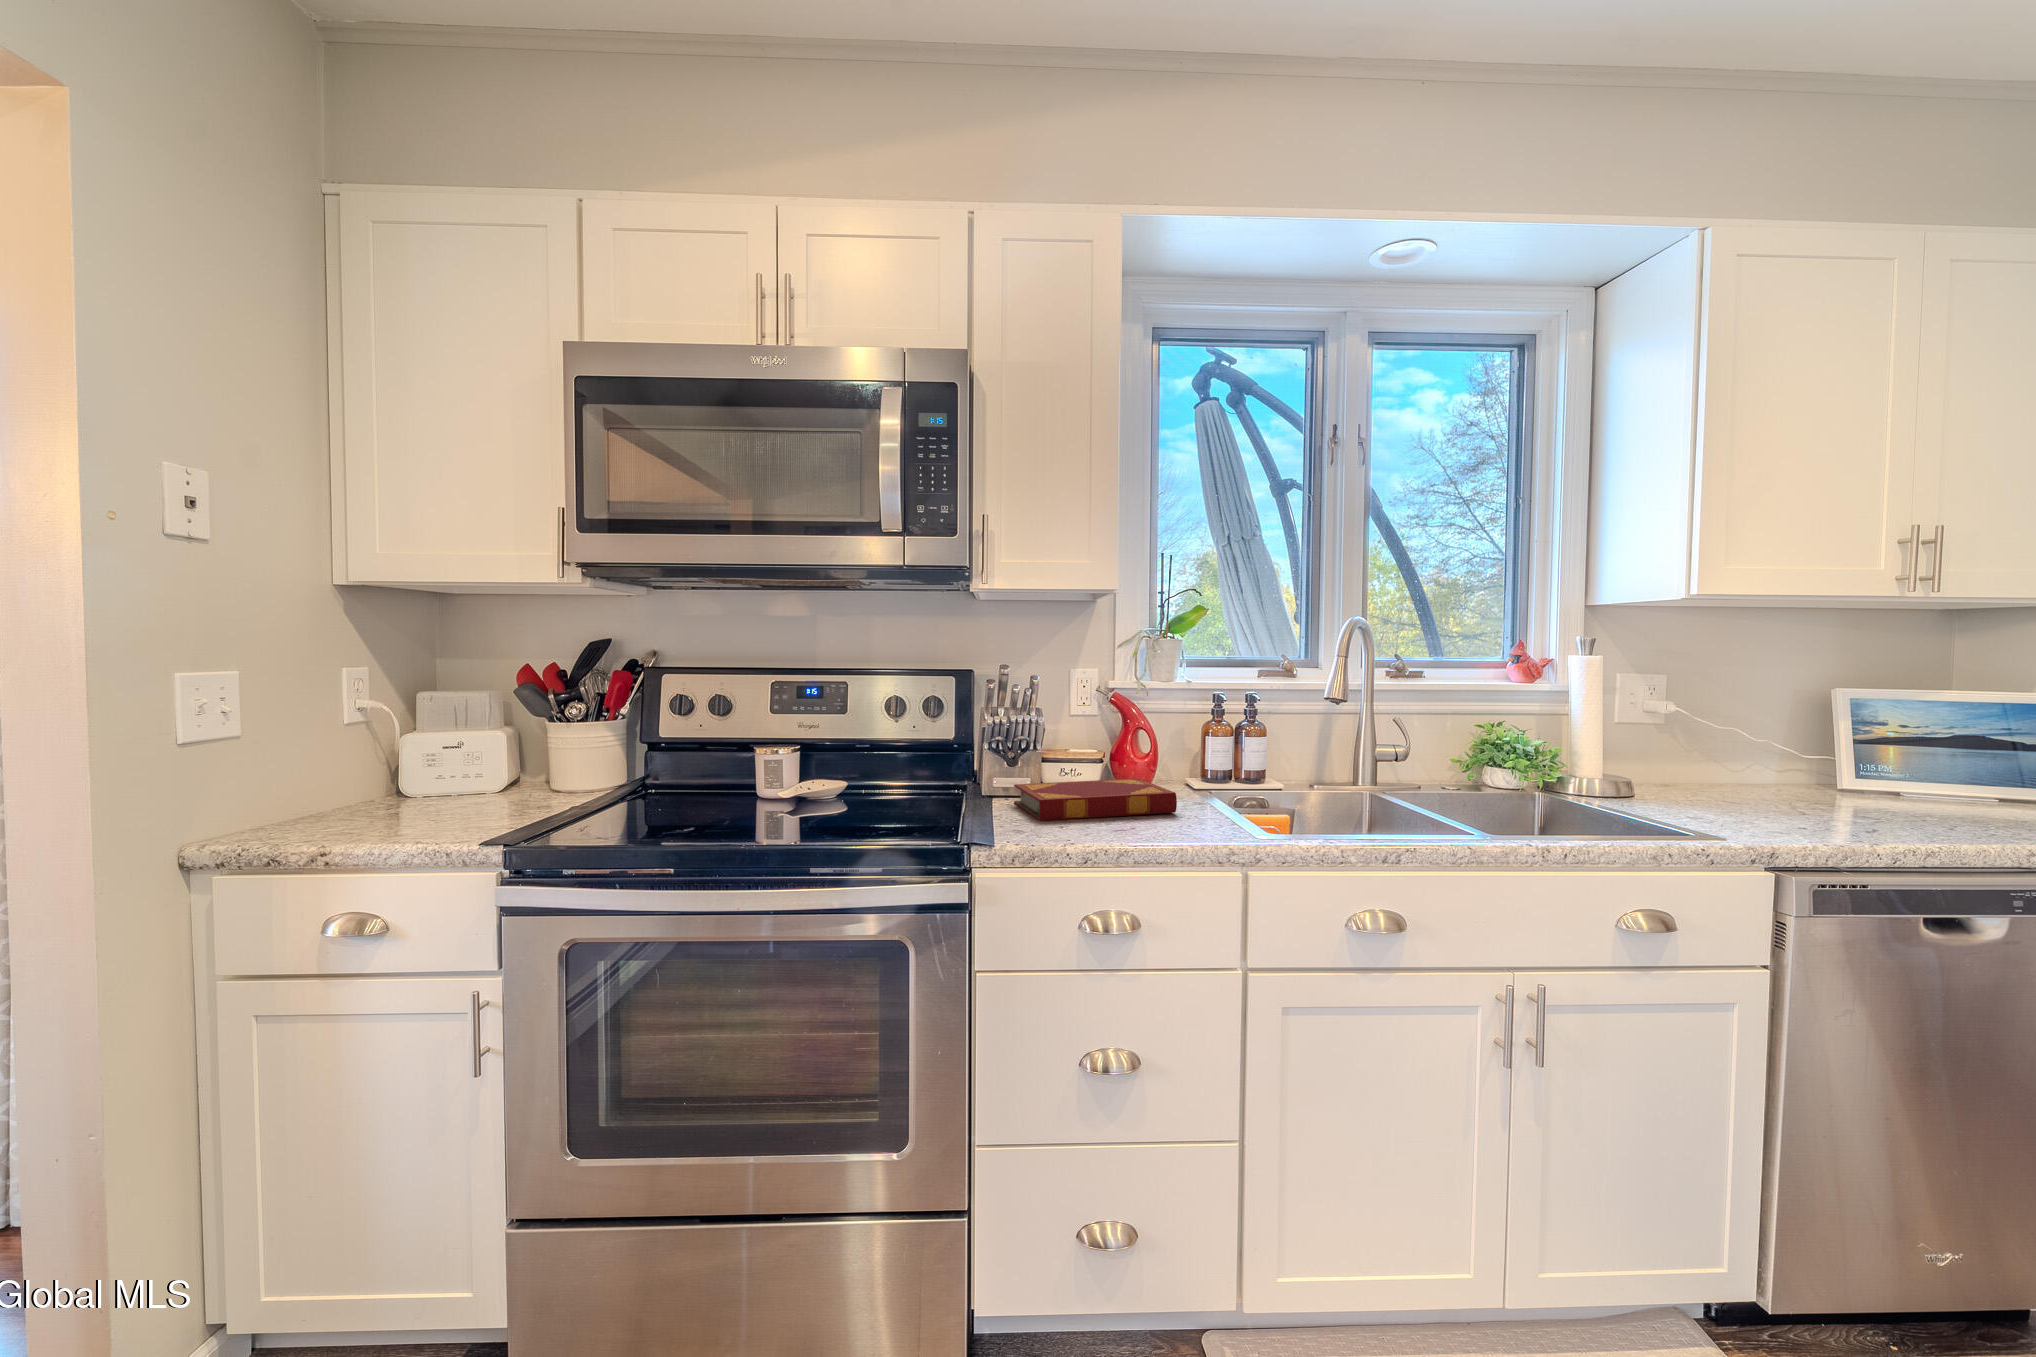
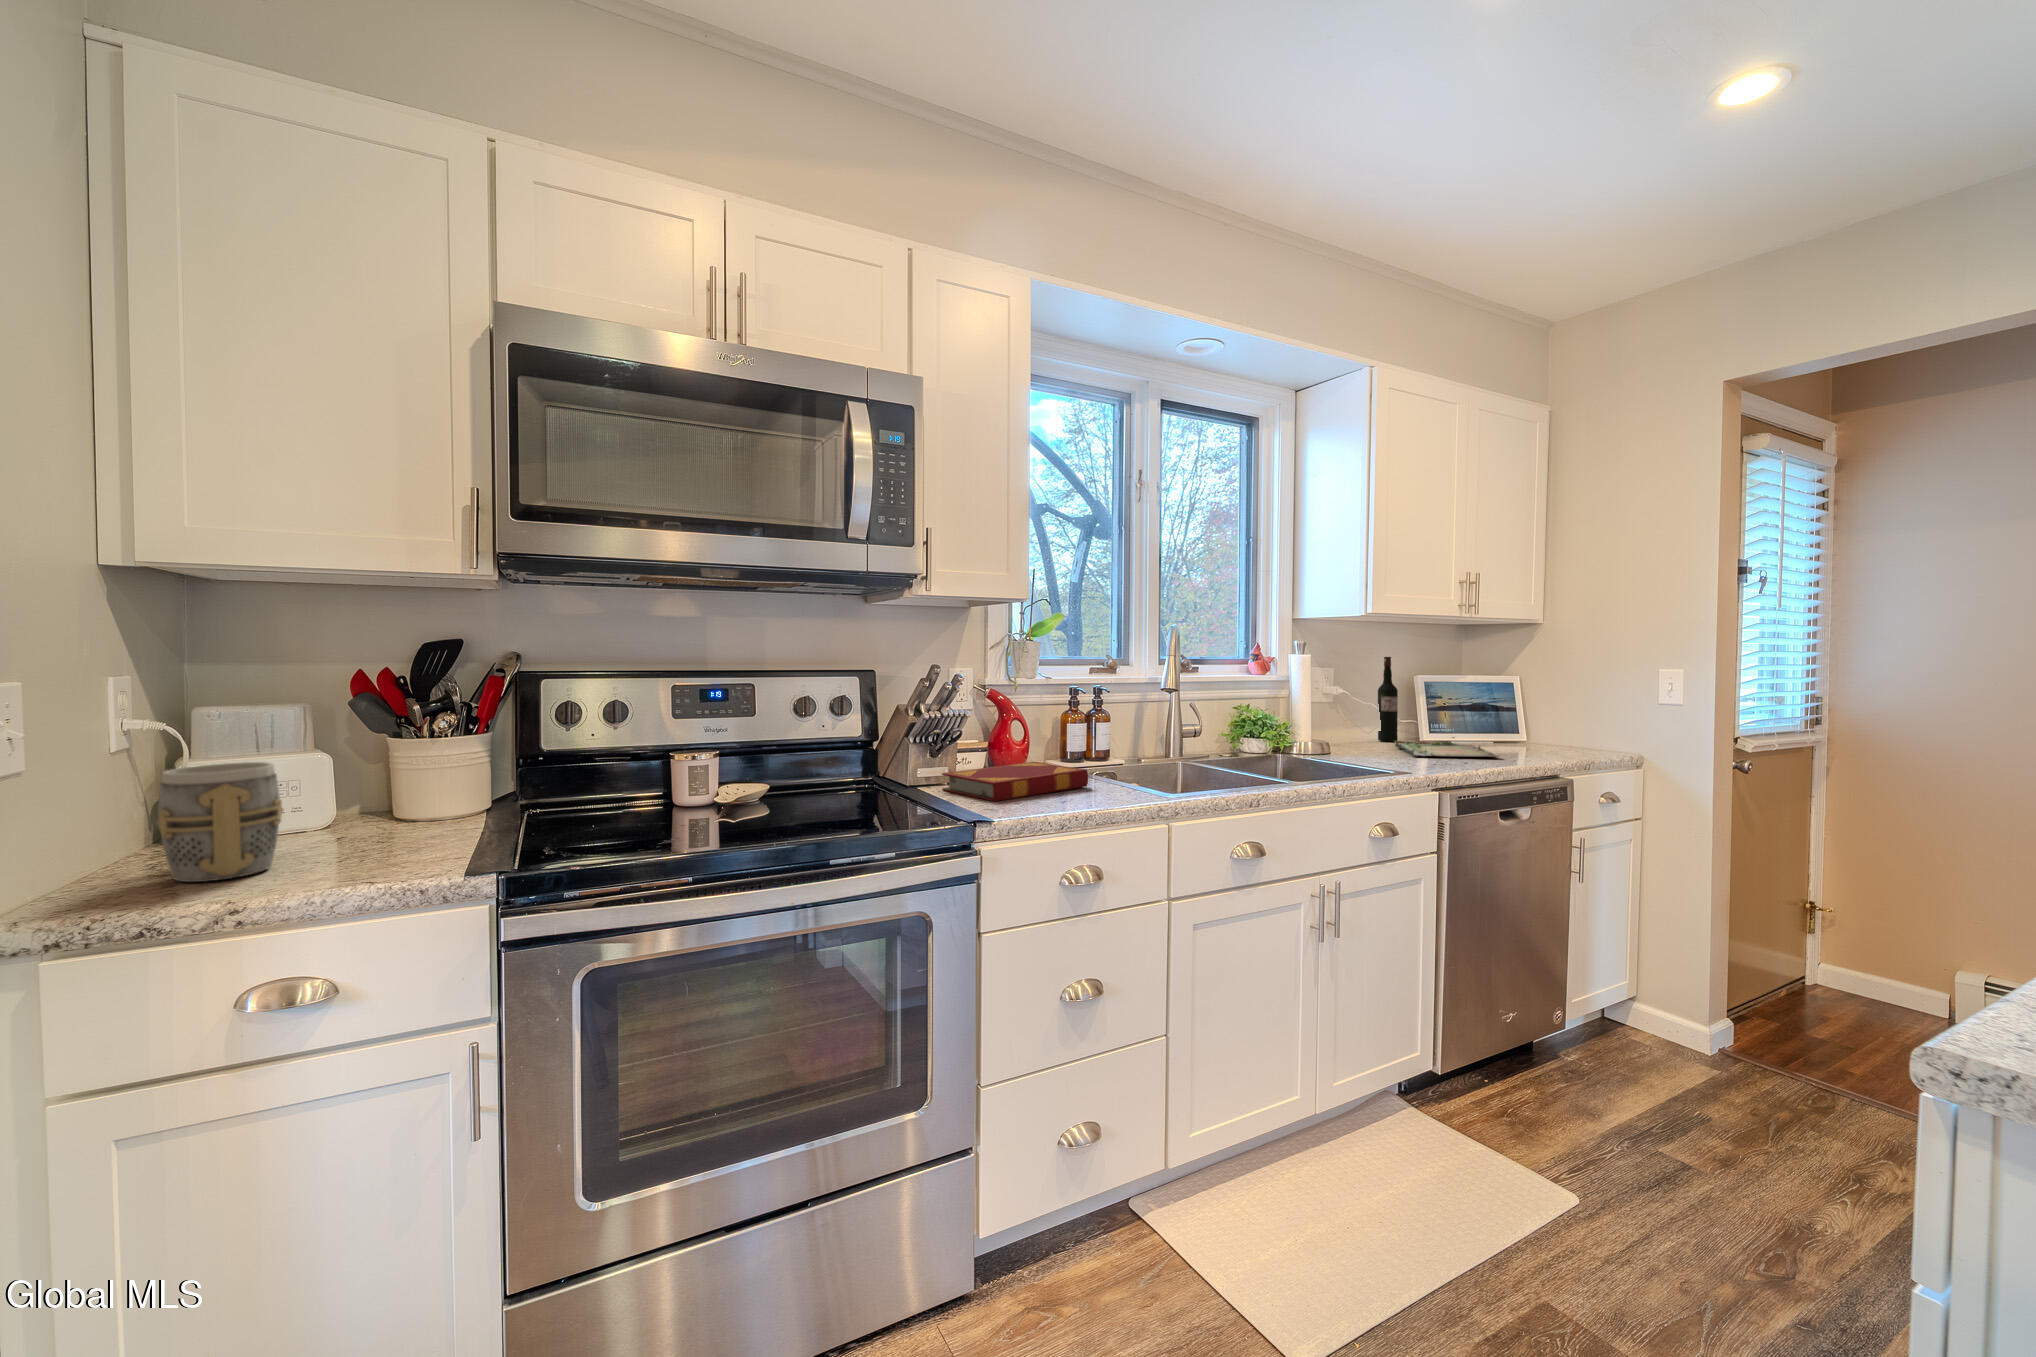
wine bottle: none [1735,662,1770,784] -> present [1378,657,1398,741]
mug: none [316,737,405,829] -> present [157,762,283,882]
tray: none [1742,782,1910,821] -> present [1394,737,1499,757]

